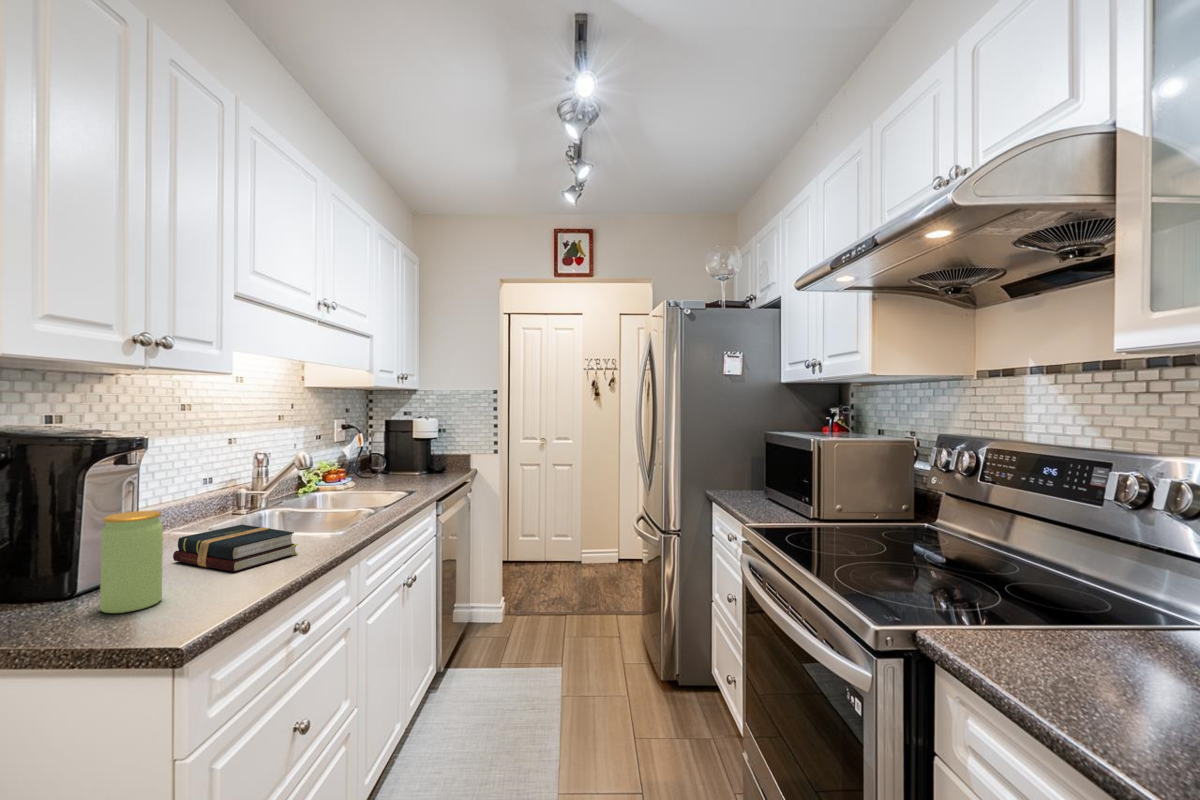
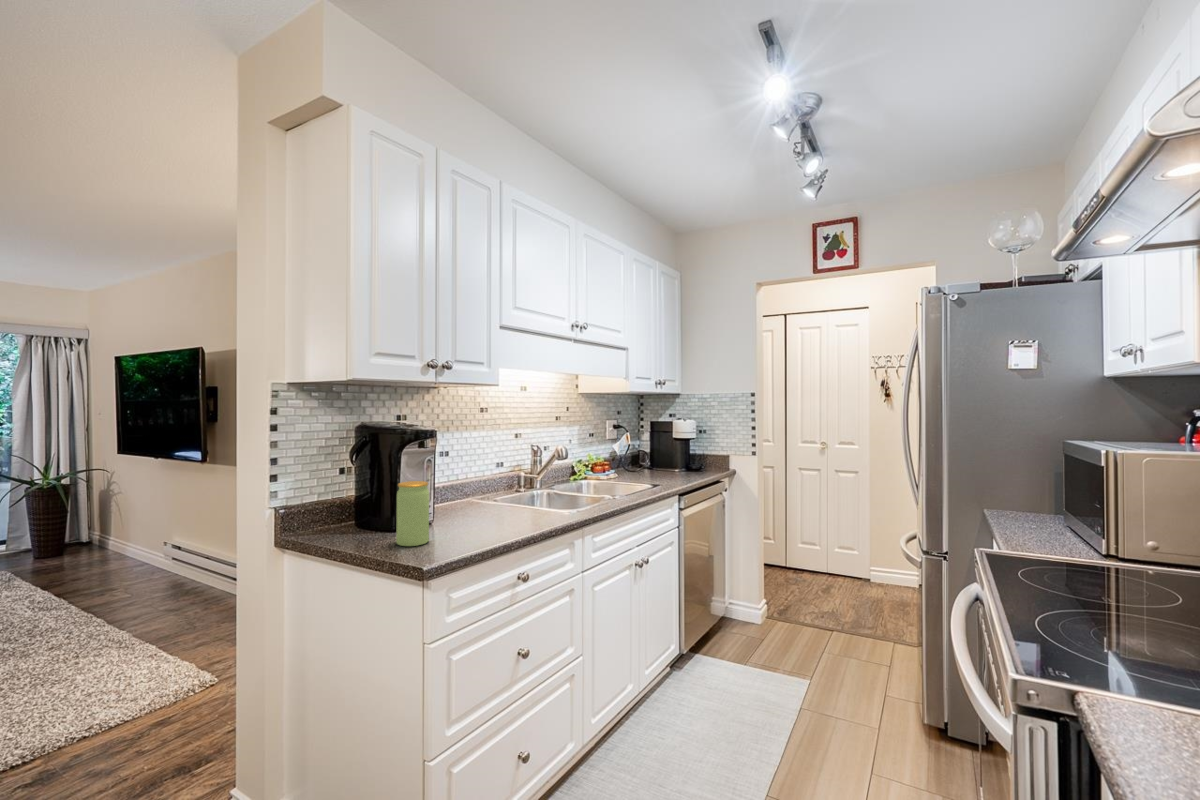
hardback book: present [173,525,298,572] -> none [455,498,526,532]

